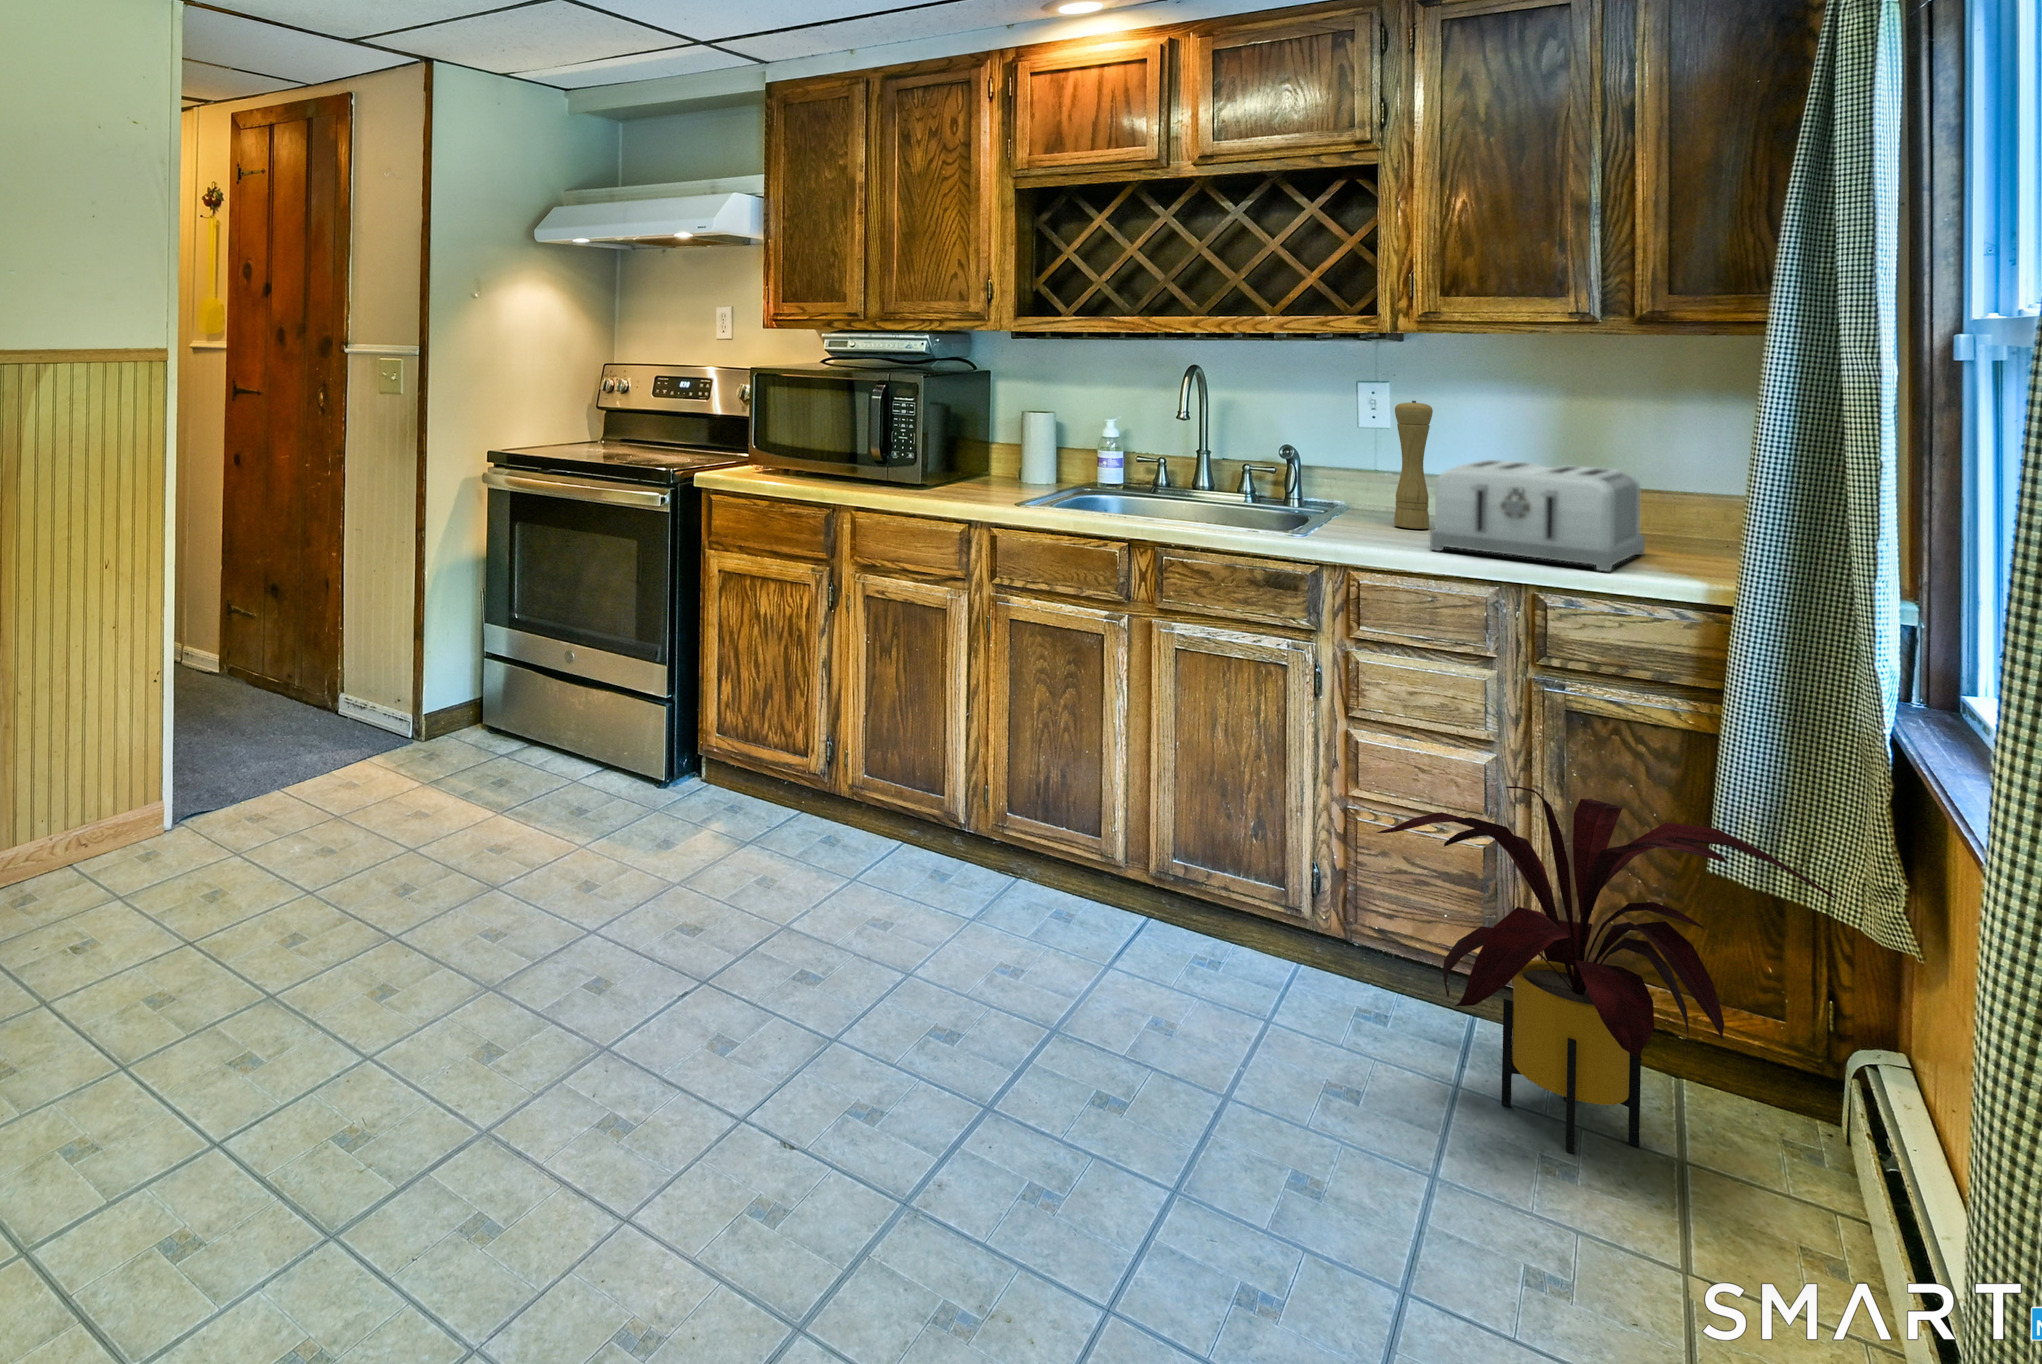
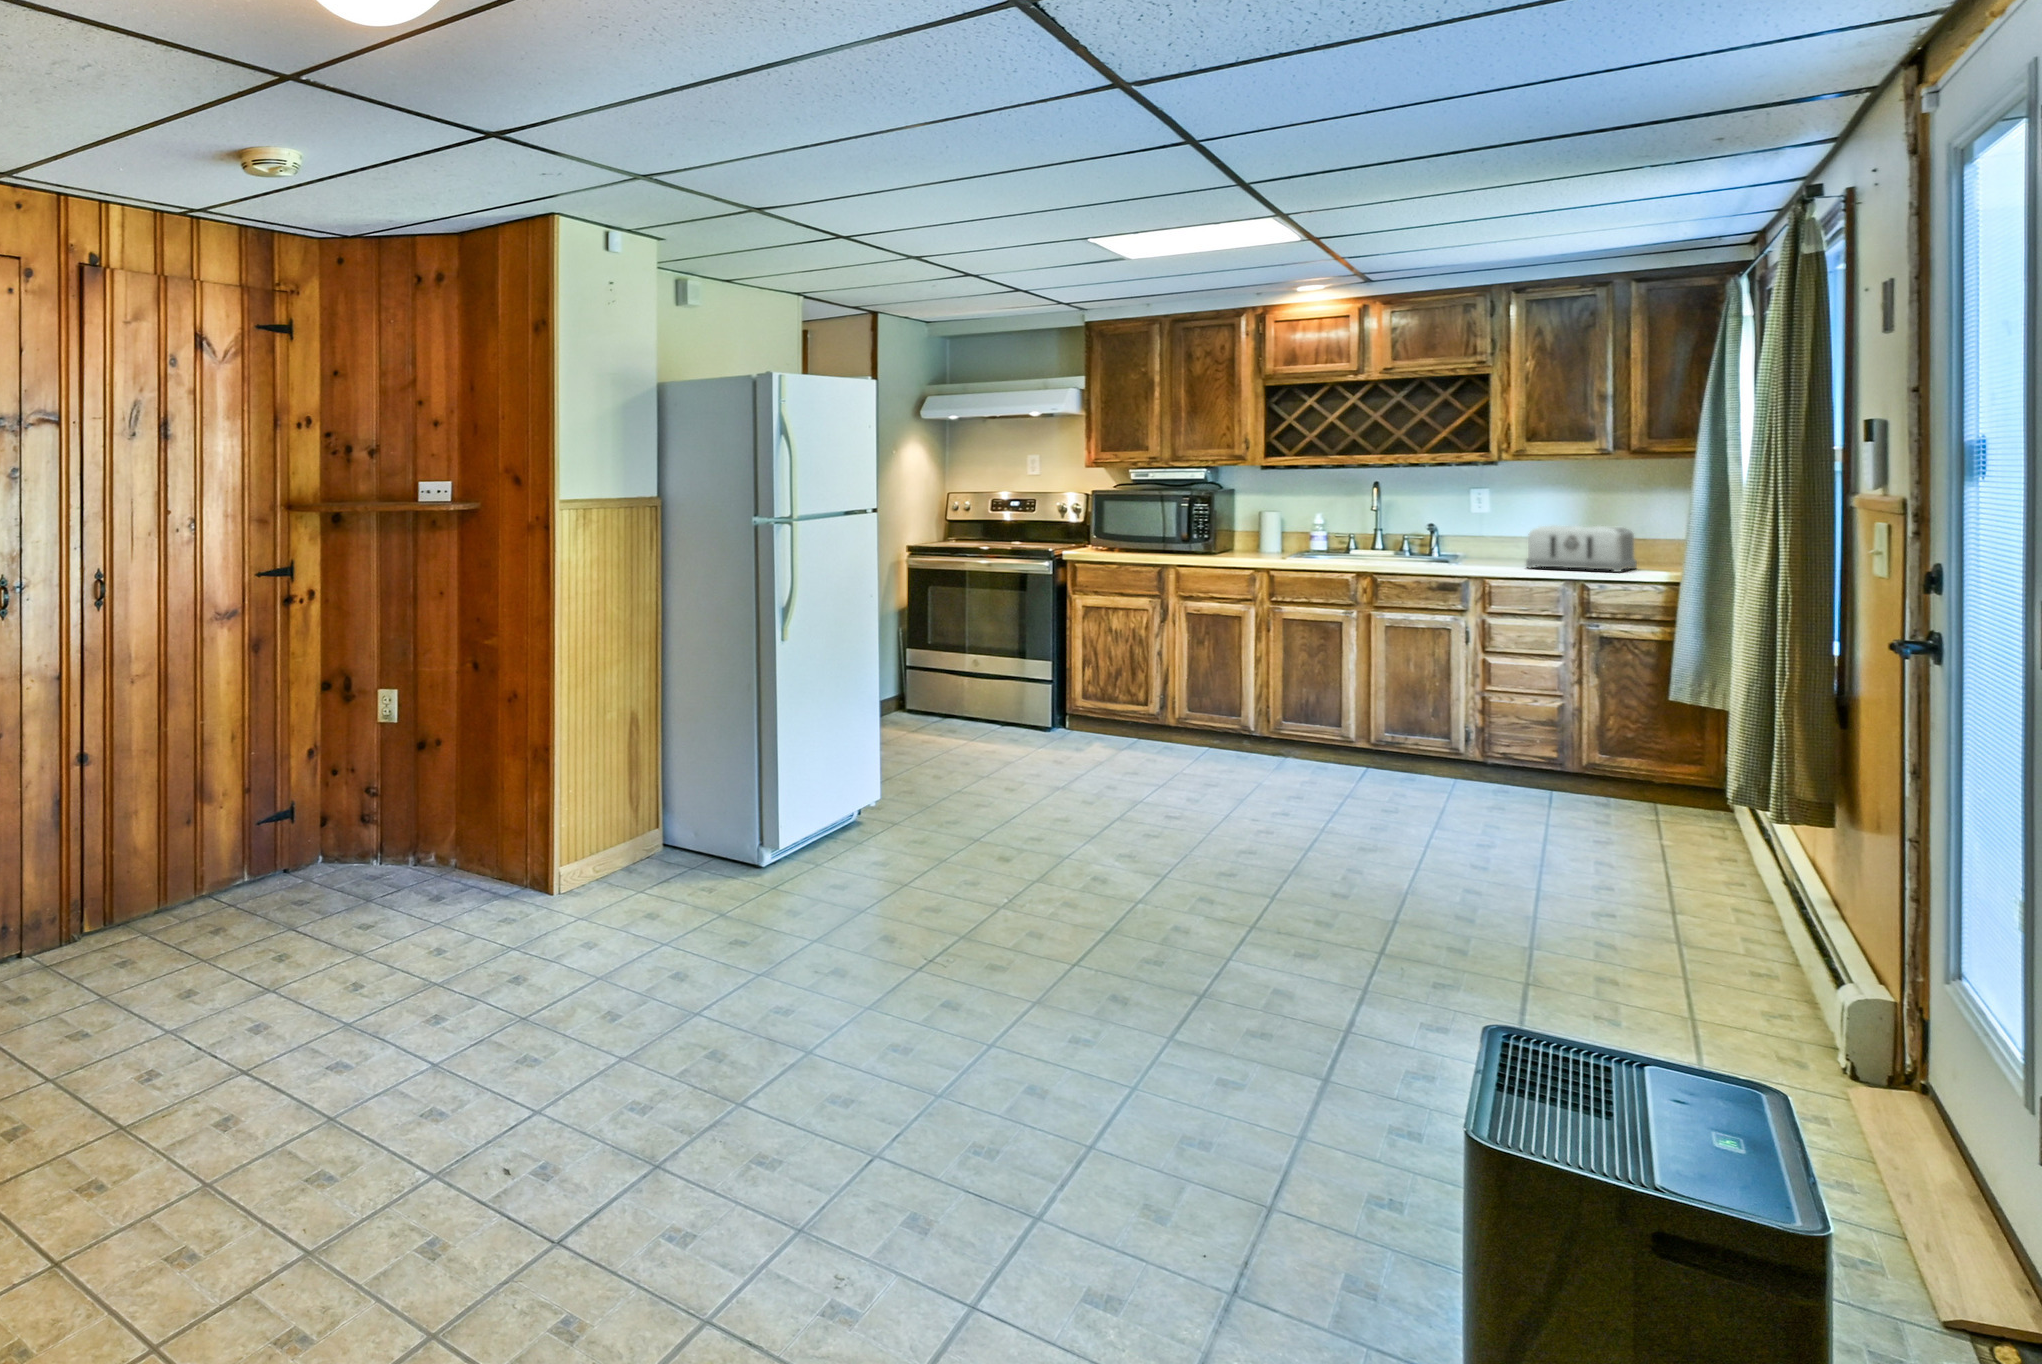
pepper mill: present [1394,401,1433,529] -> none [1498,497,1520,564]
house plant: present [1377,786,1839,1153] -> none [1514,662,1728,818]

